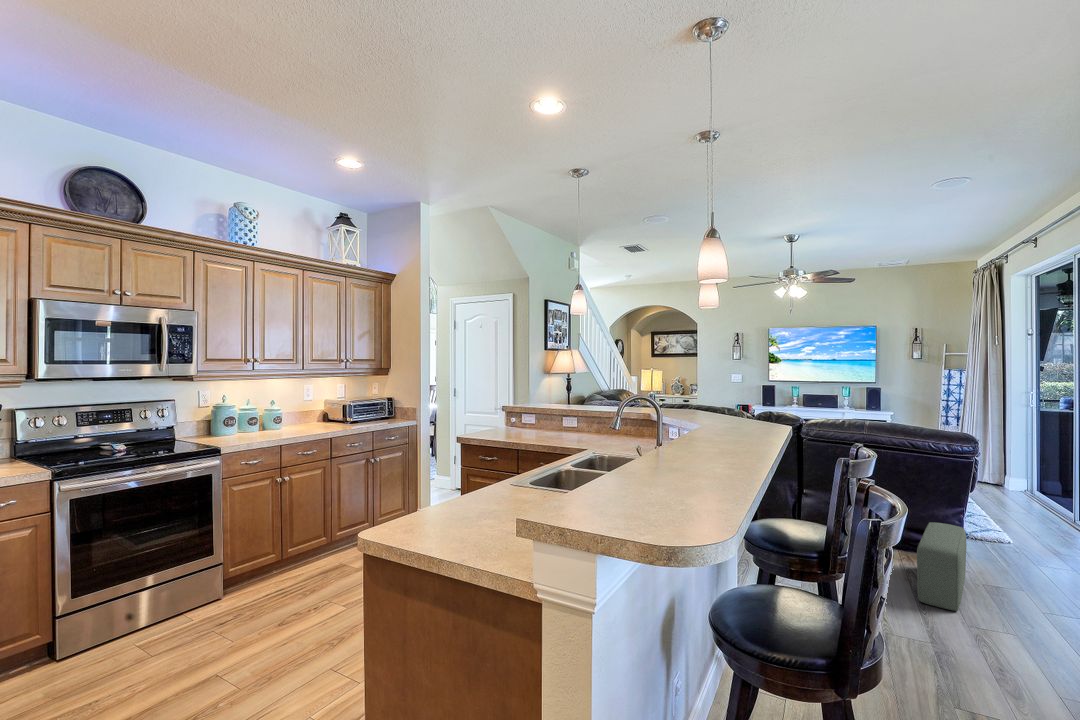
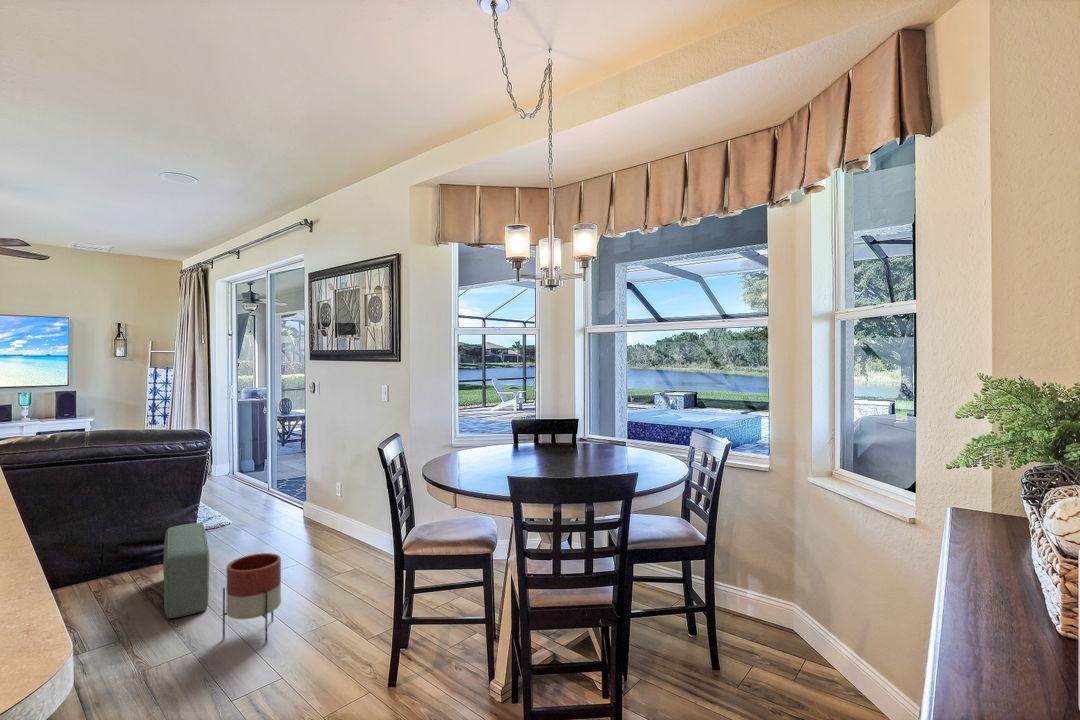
planter: none [965,572,1036,673] -> present [223,553,281,643]

